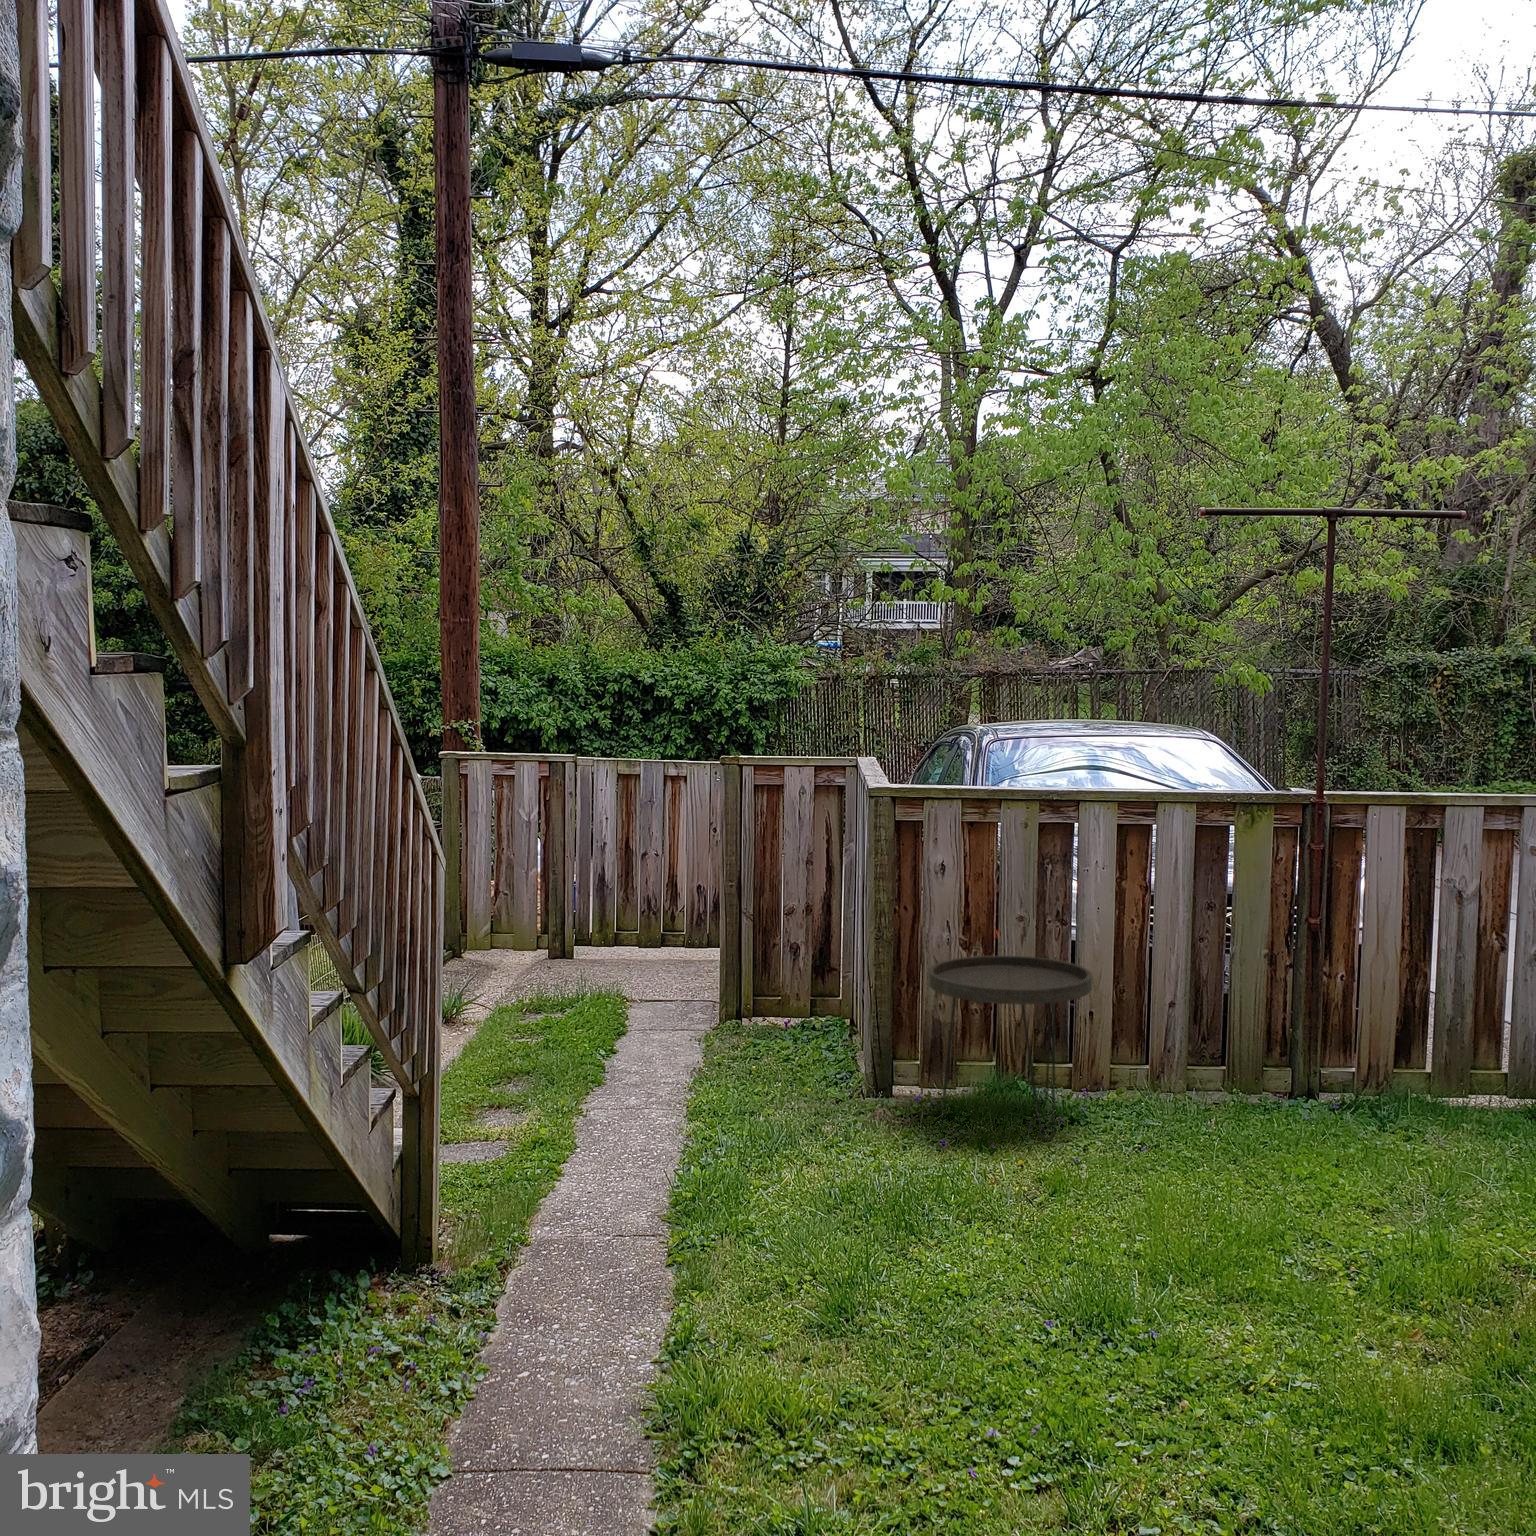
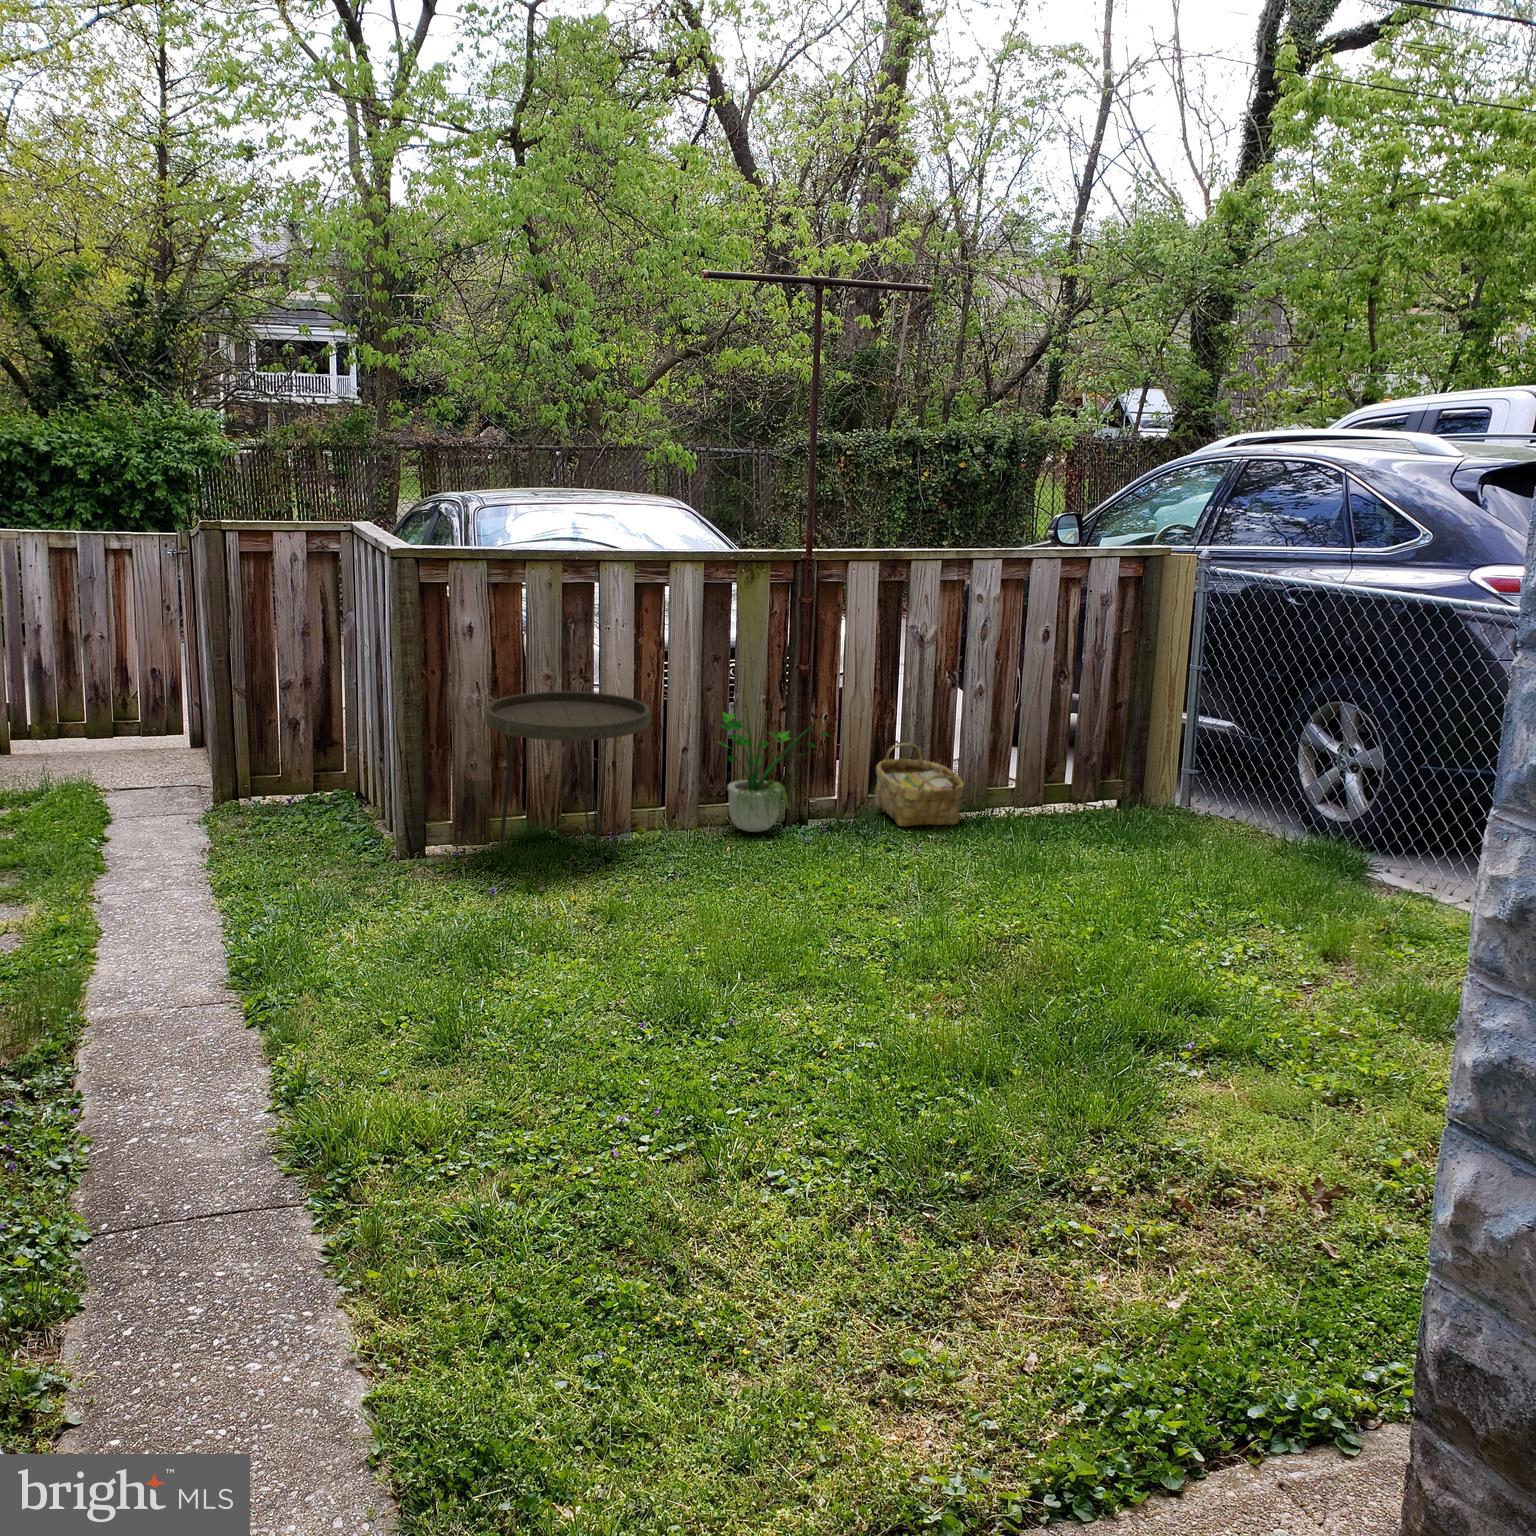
potted plant: none [1161,951,1301,1112] -> present [718,712,829,832]
woven basket: none [1355,1024,1462,1121] -> present [875,743,964,827]

